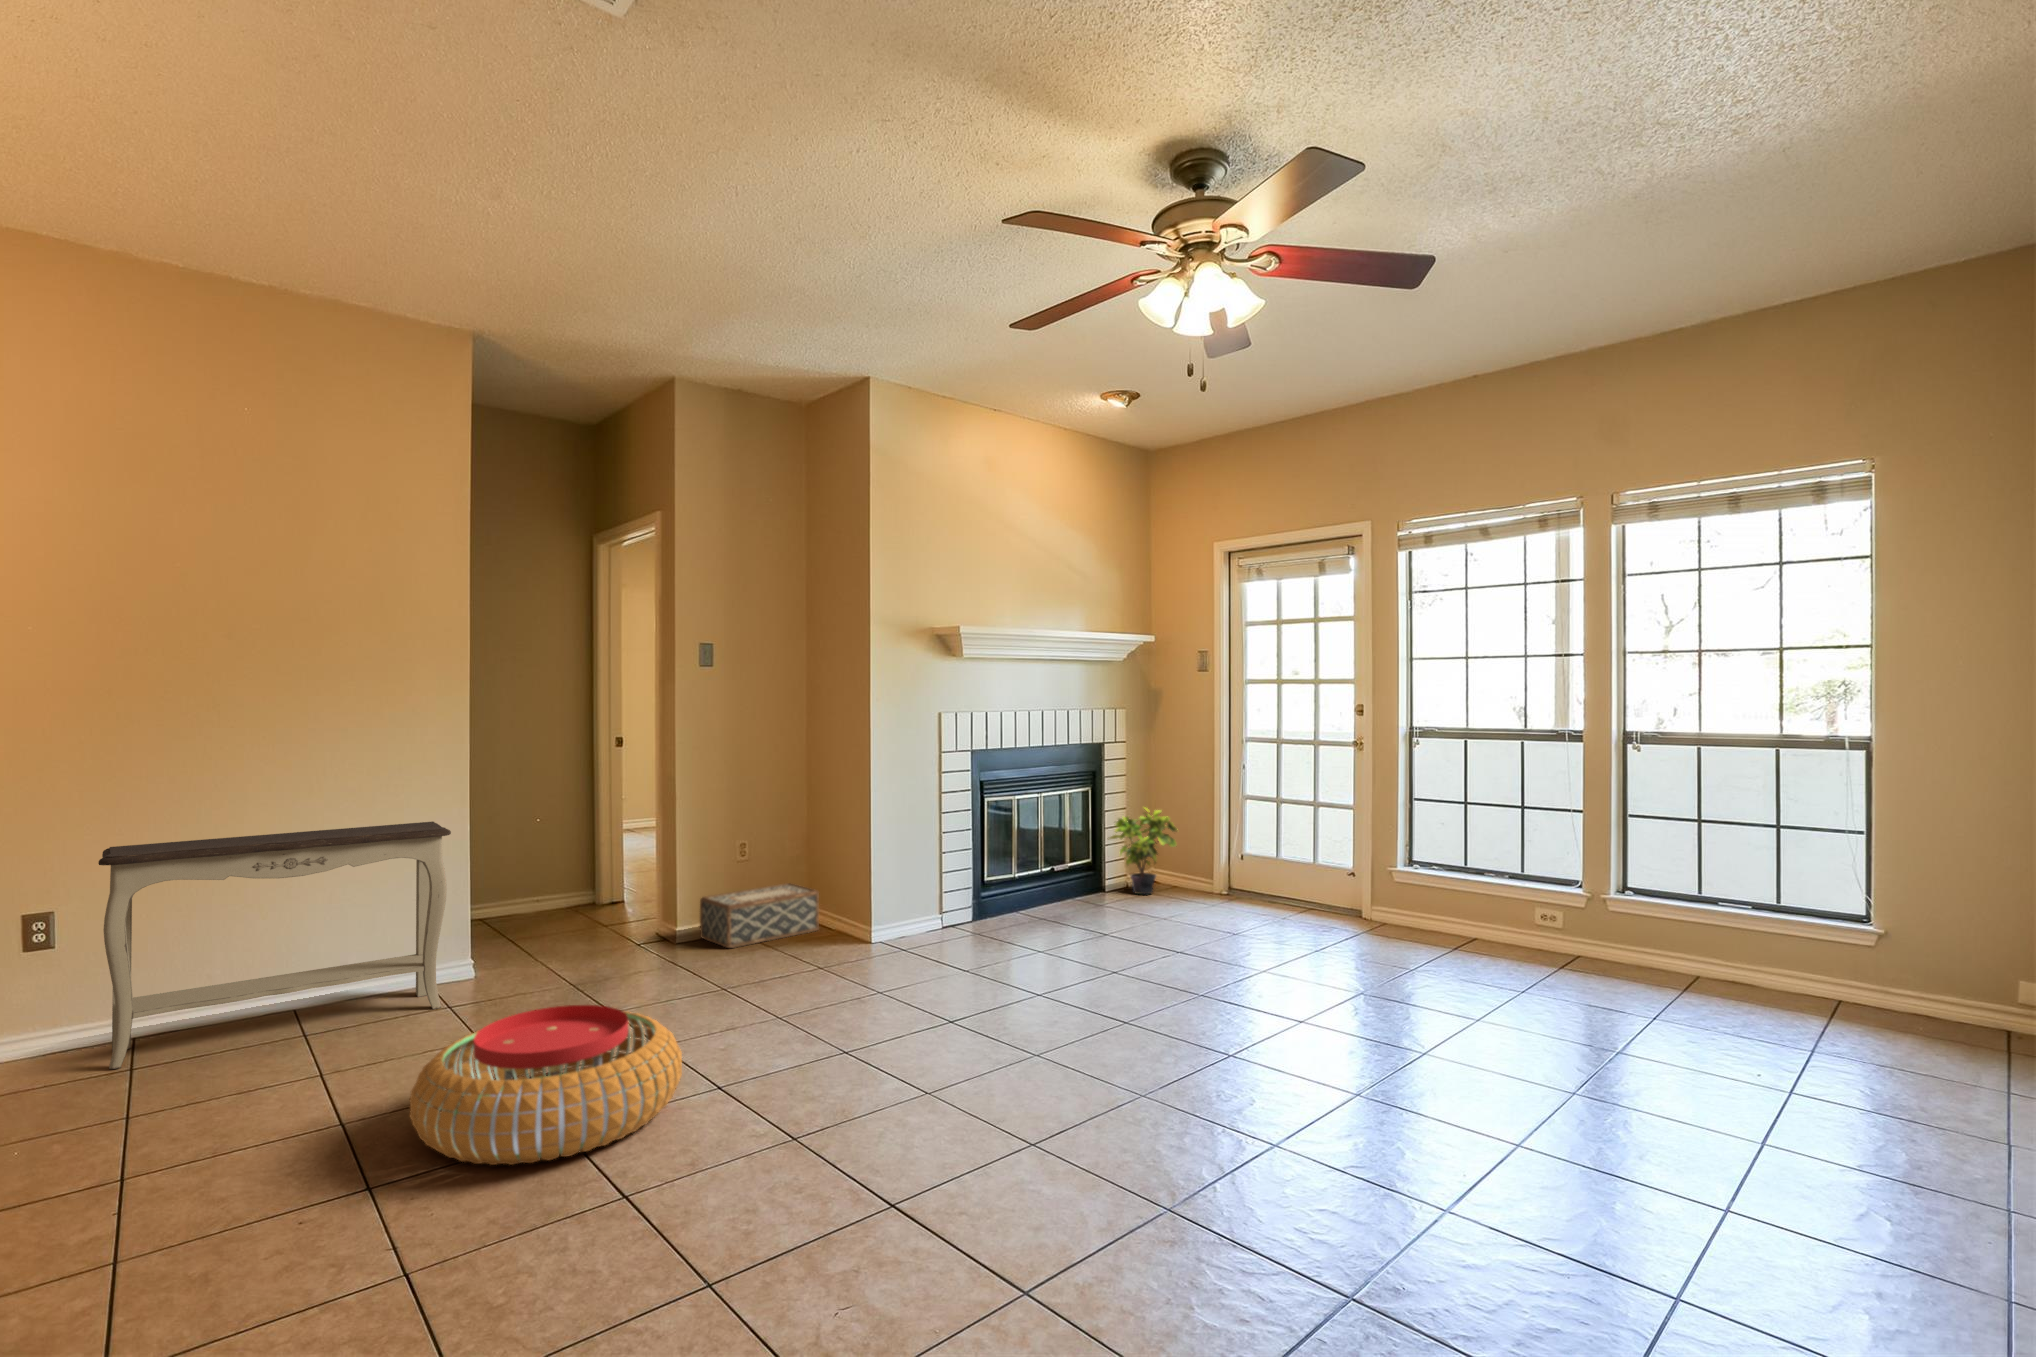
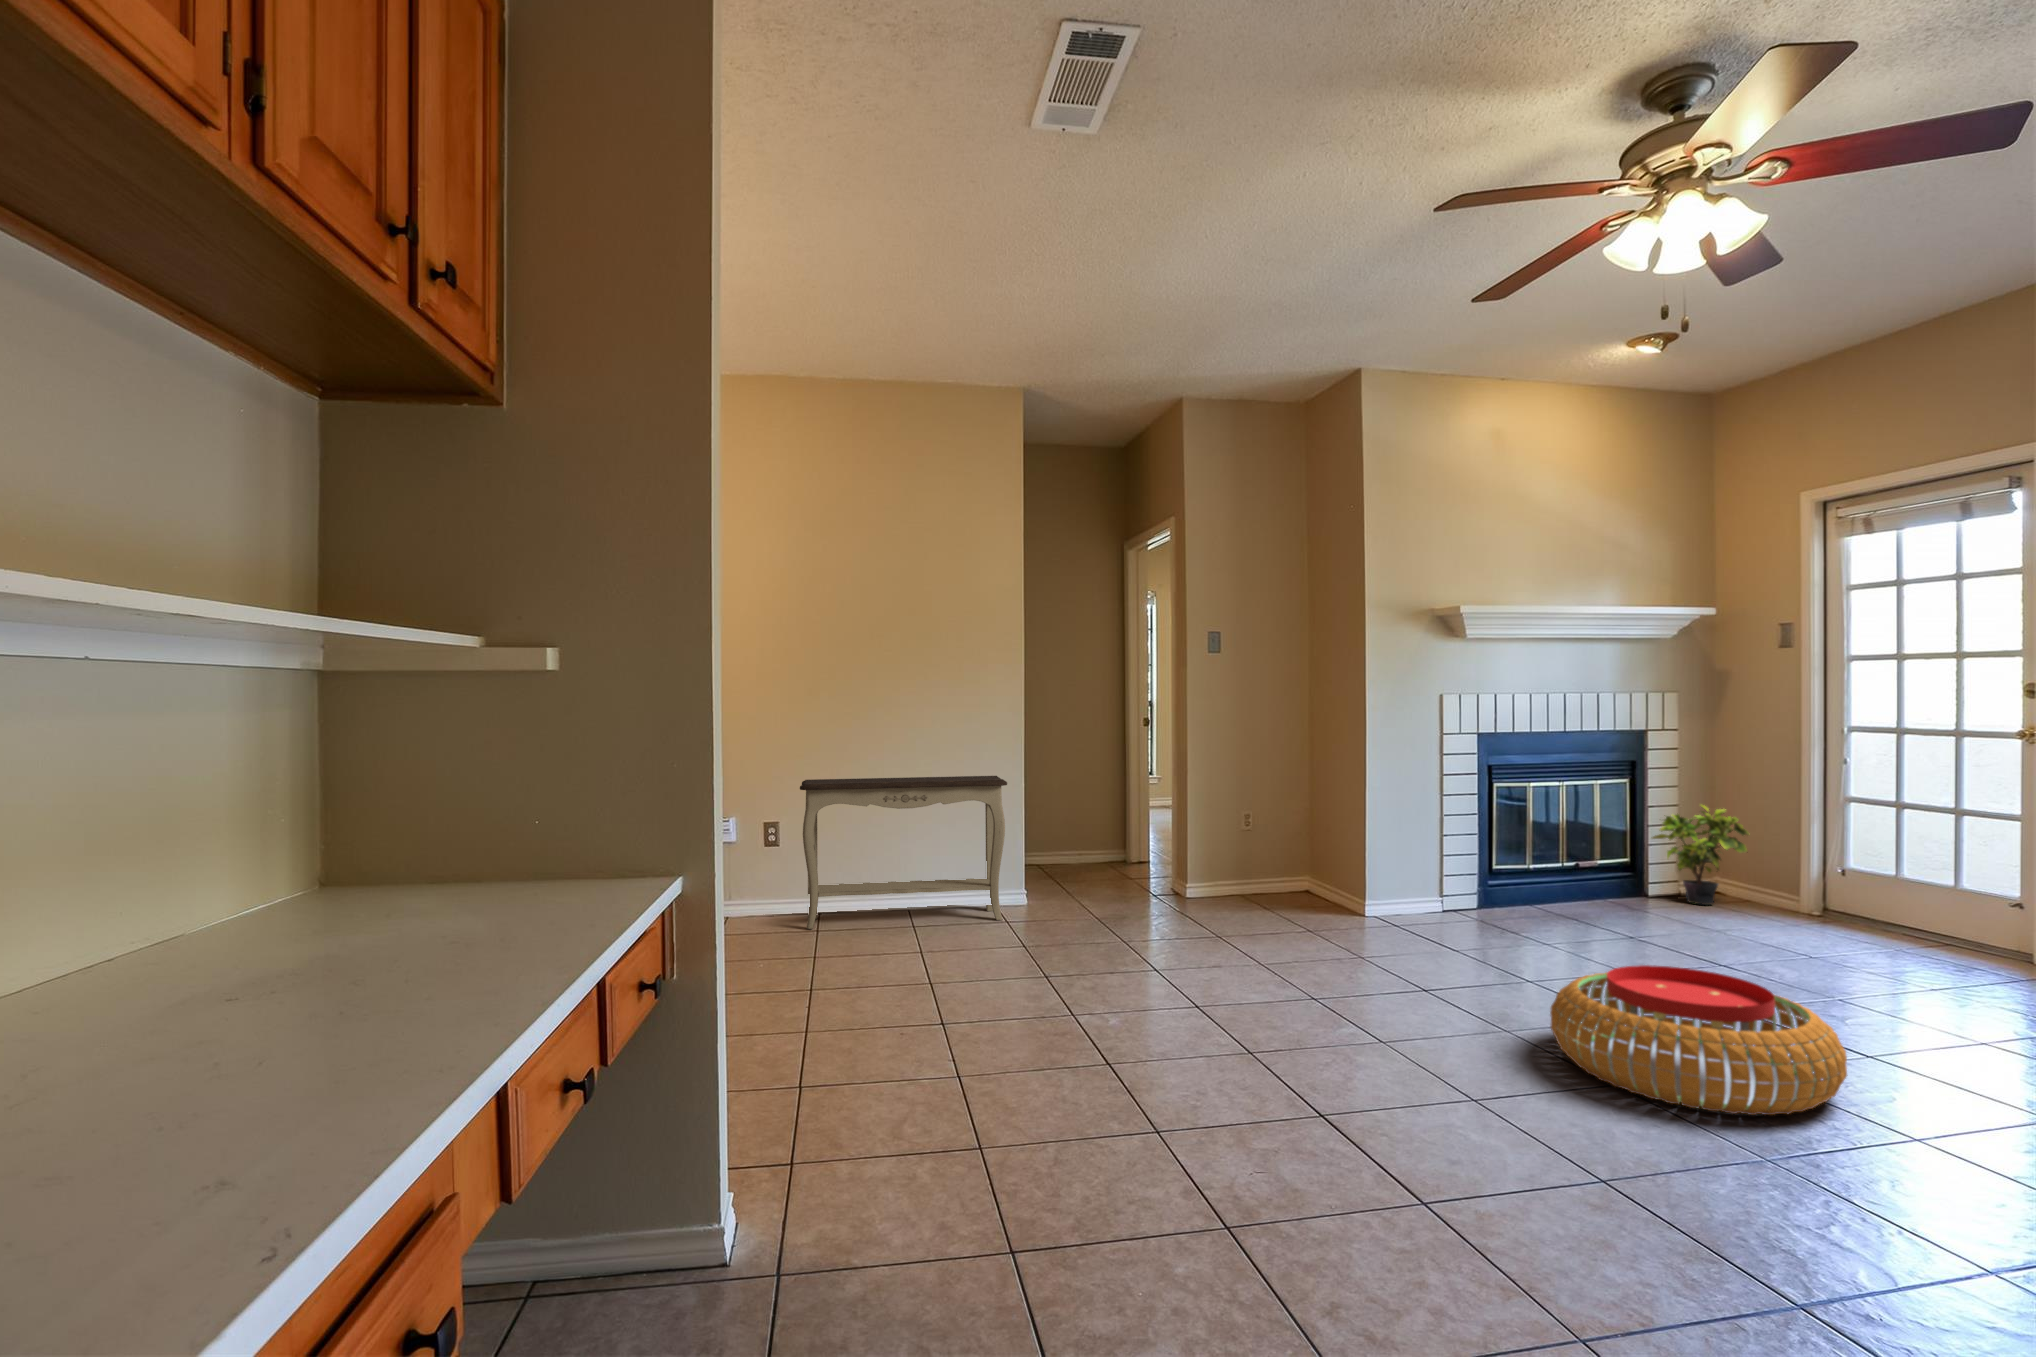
woven basket: present [700,883,819,948] -> none [1204,854,1314,906]
pouf: present [409,1005,682,1165] -> present [1550,965,1847,1115]

